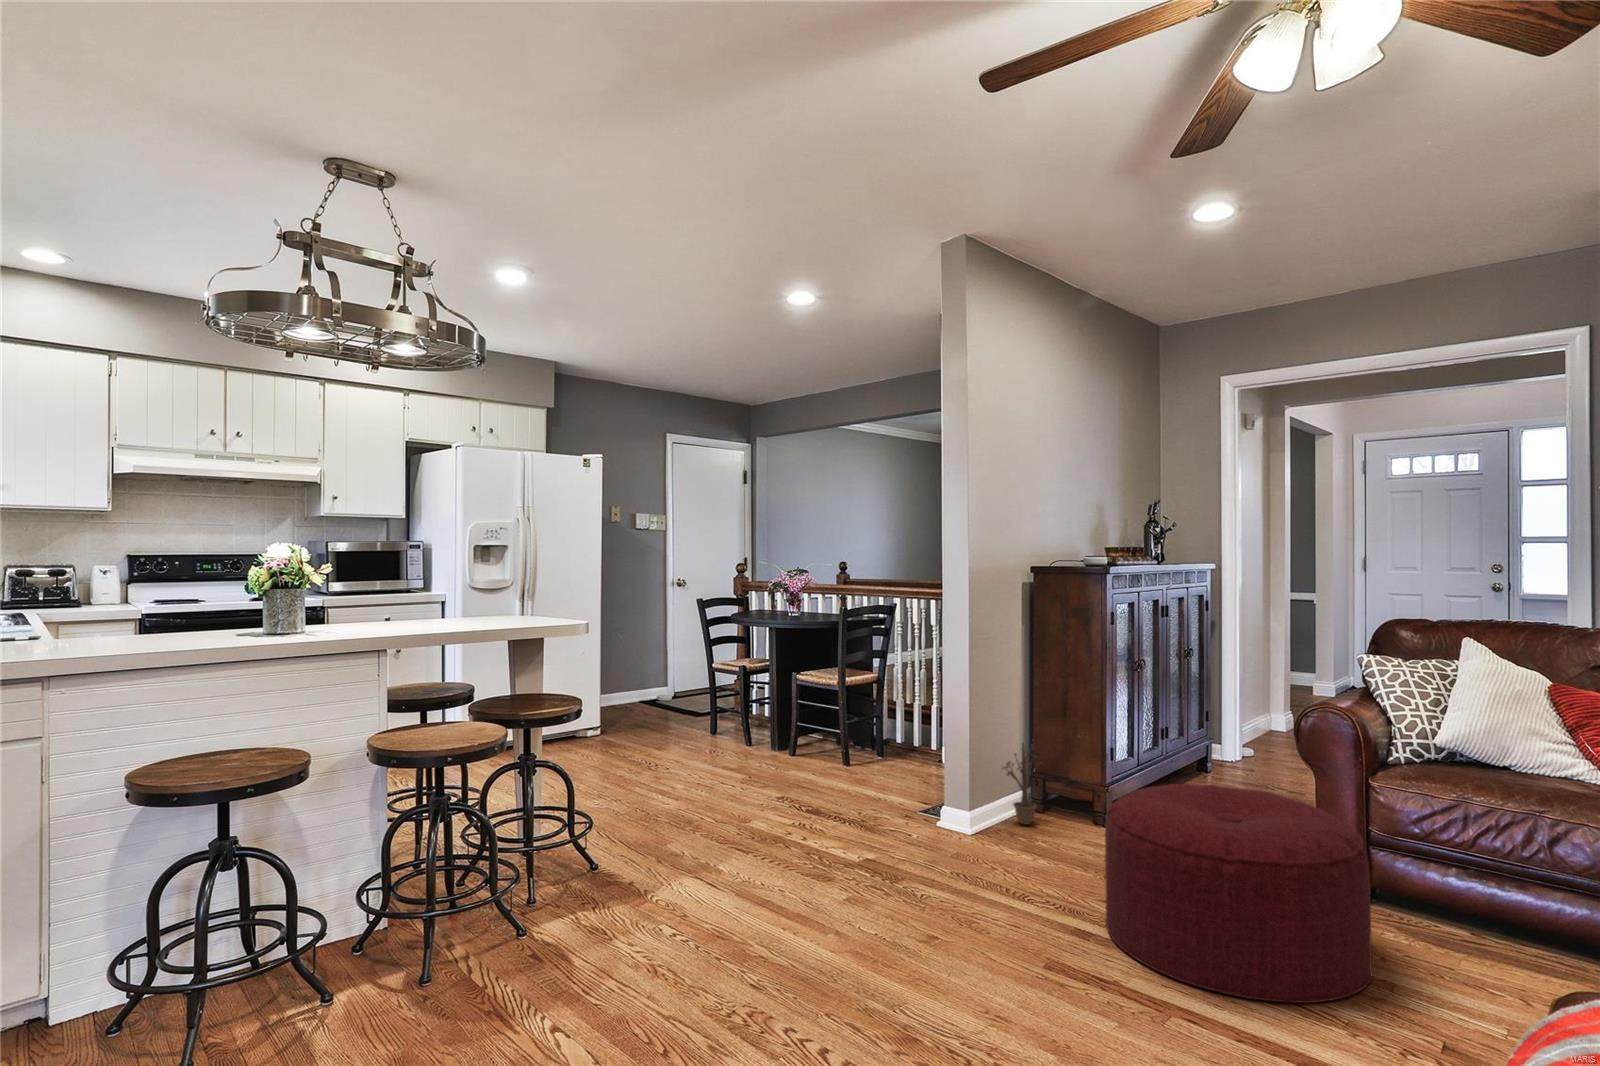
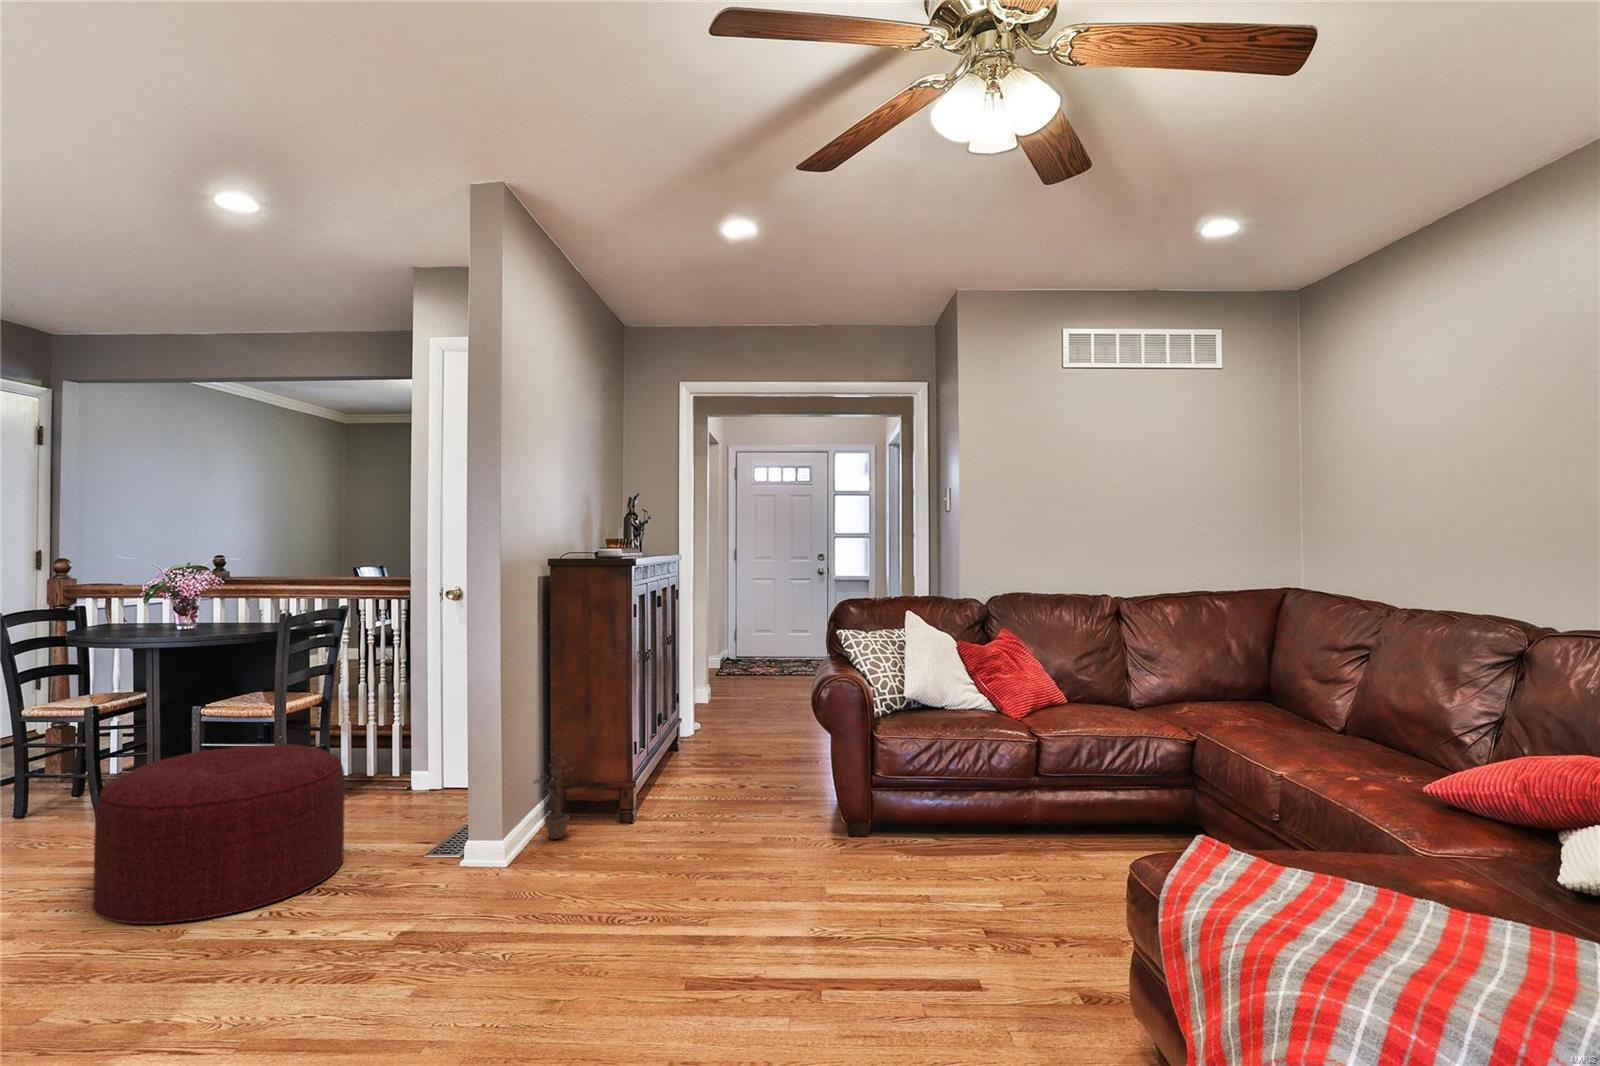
ottoman: present [1105,784,1372,1003] -> present [92,744,345,924]

